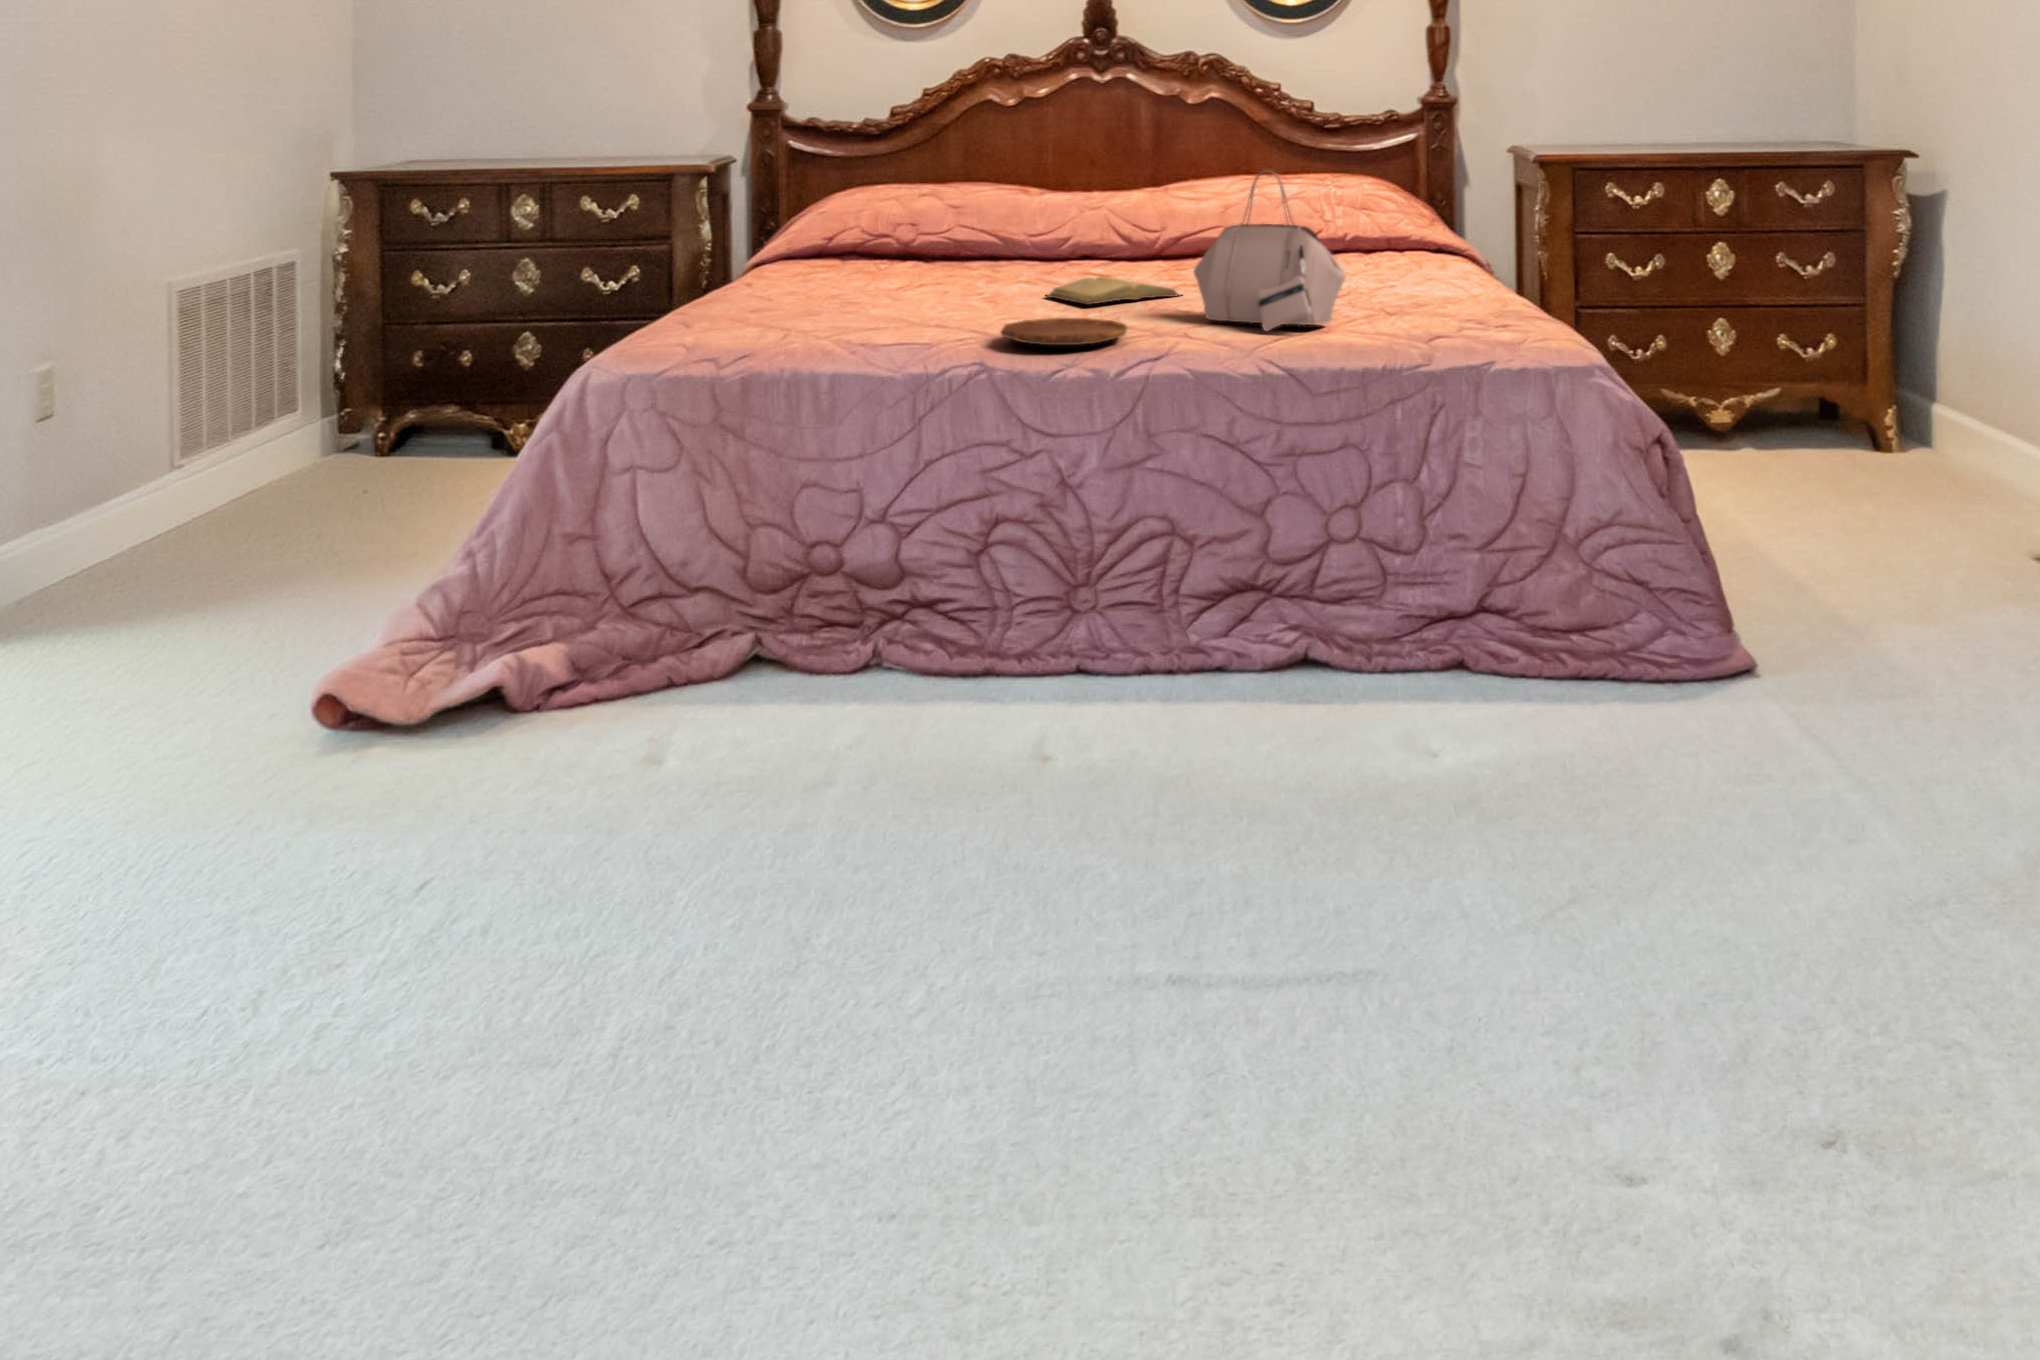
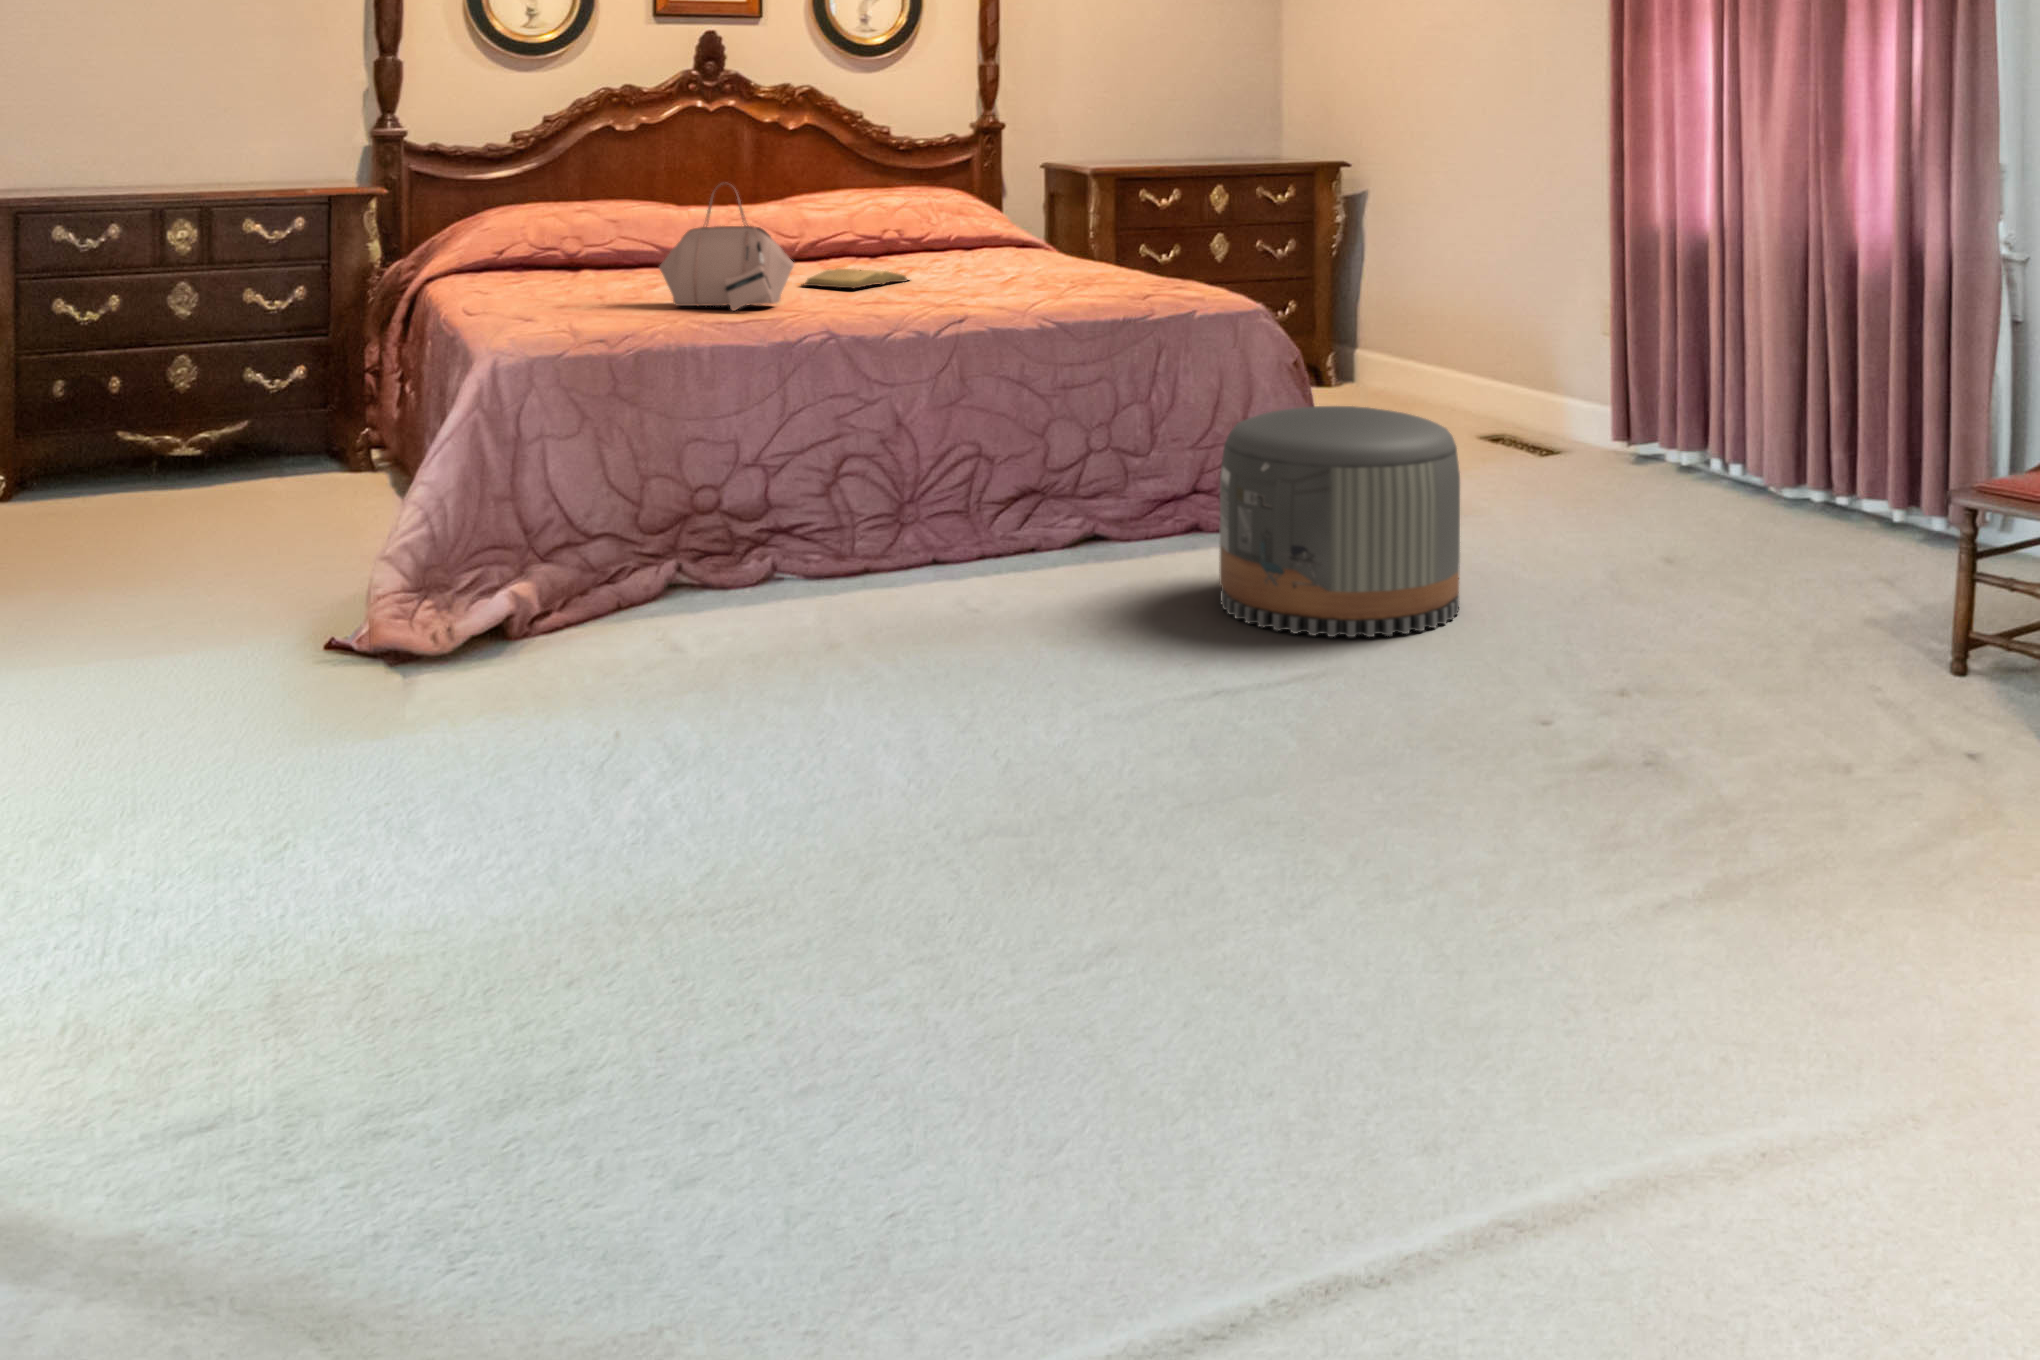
handbag: present [1194,170,1346,331] -> present [659,184,794,311]
tray: present [1001,318,1127,345] -> none [835,295,939,313]
pouf: none [1301,541,1680,946] -> present [1219,406,1460,637]

